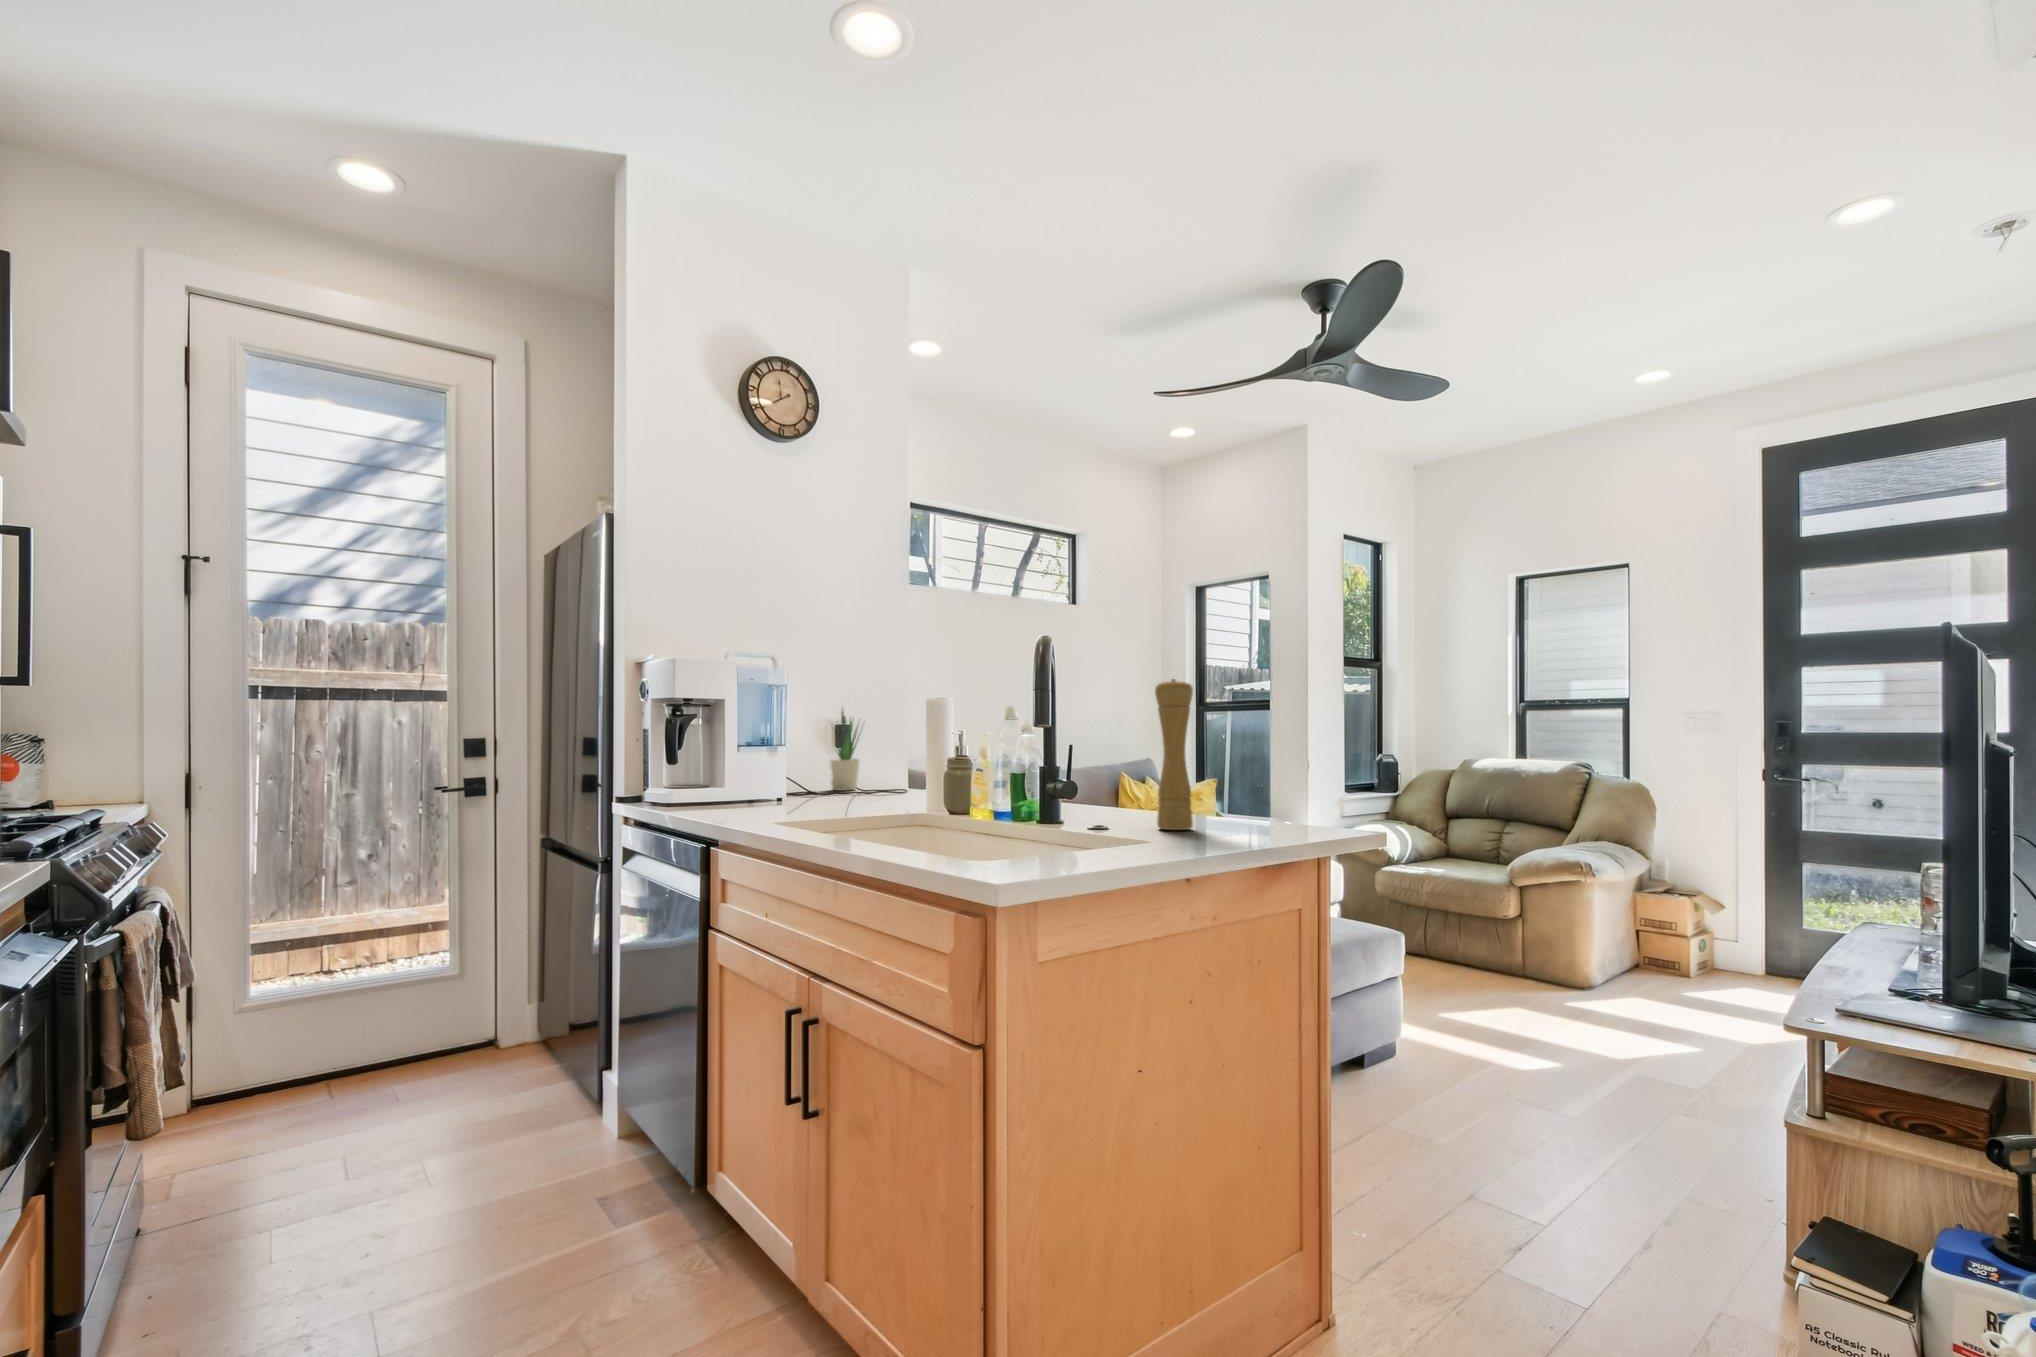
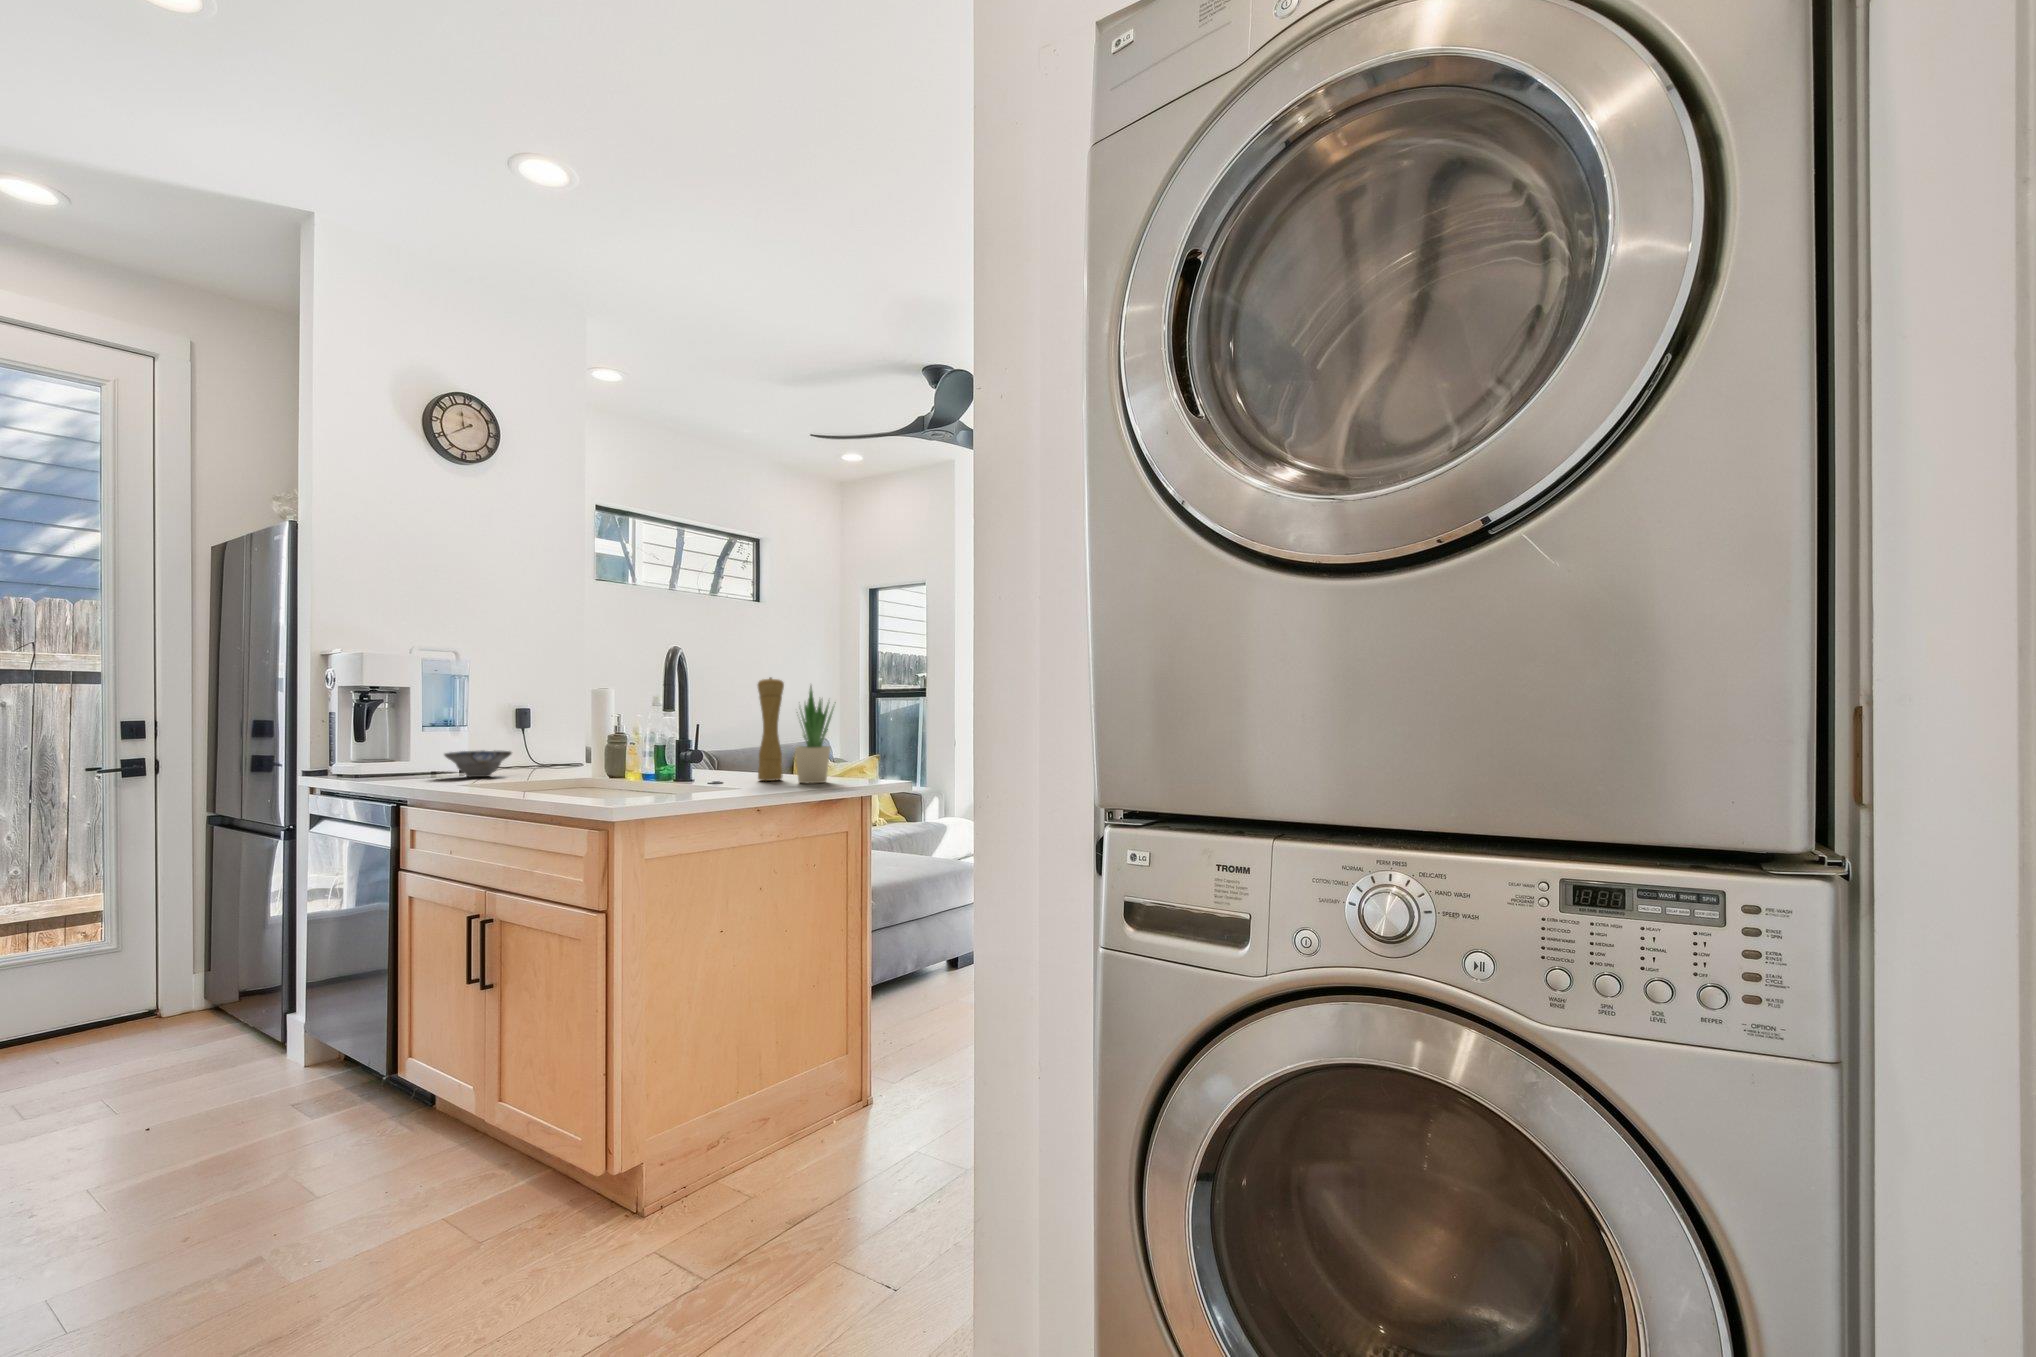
potted plant: present [831,711,862,790] -> present [795,686,836,783]
ceramic bowl: none [759,776,835,810] -> present [444,750,512,777]

